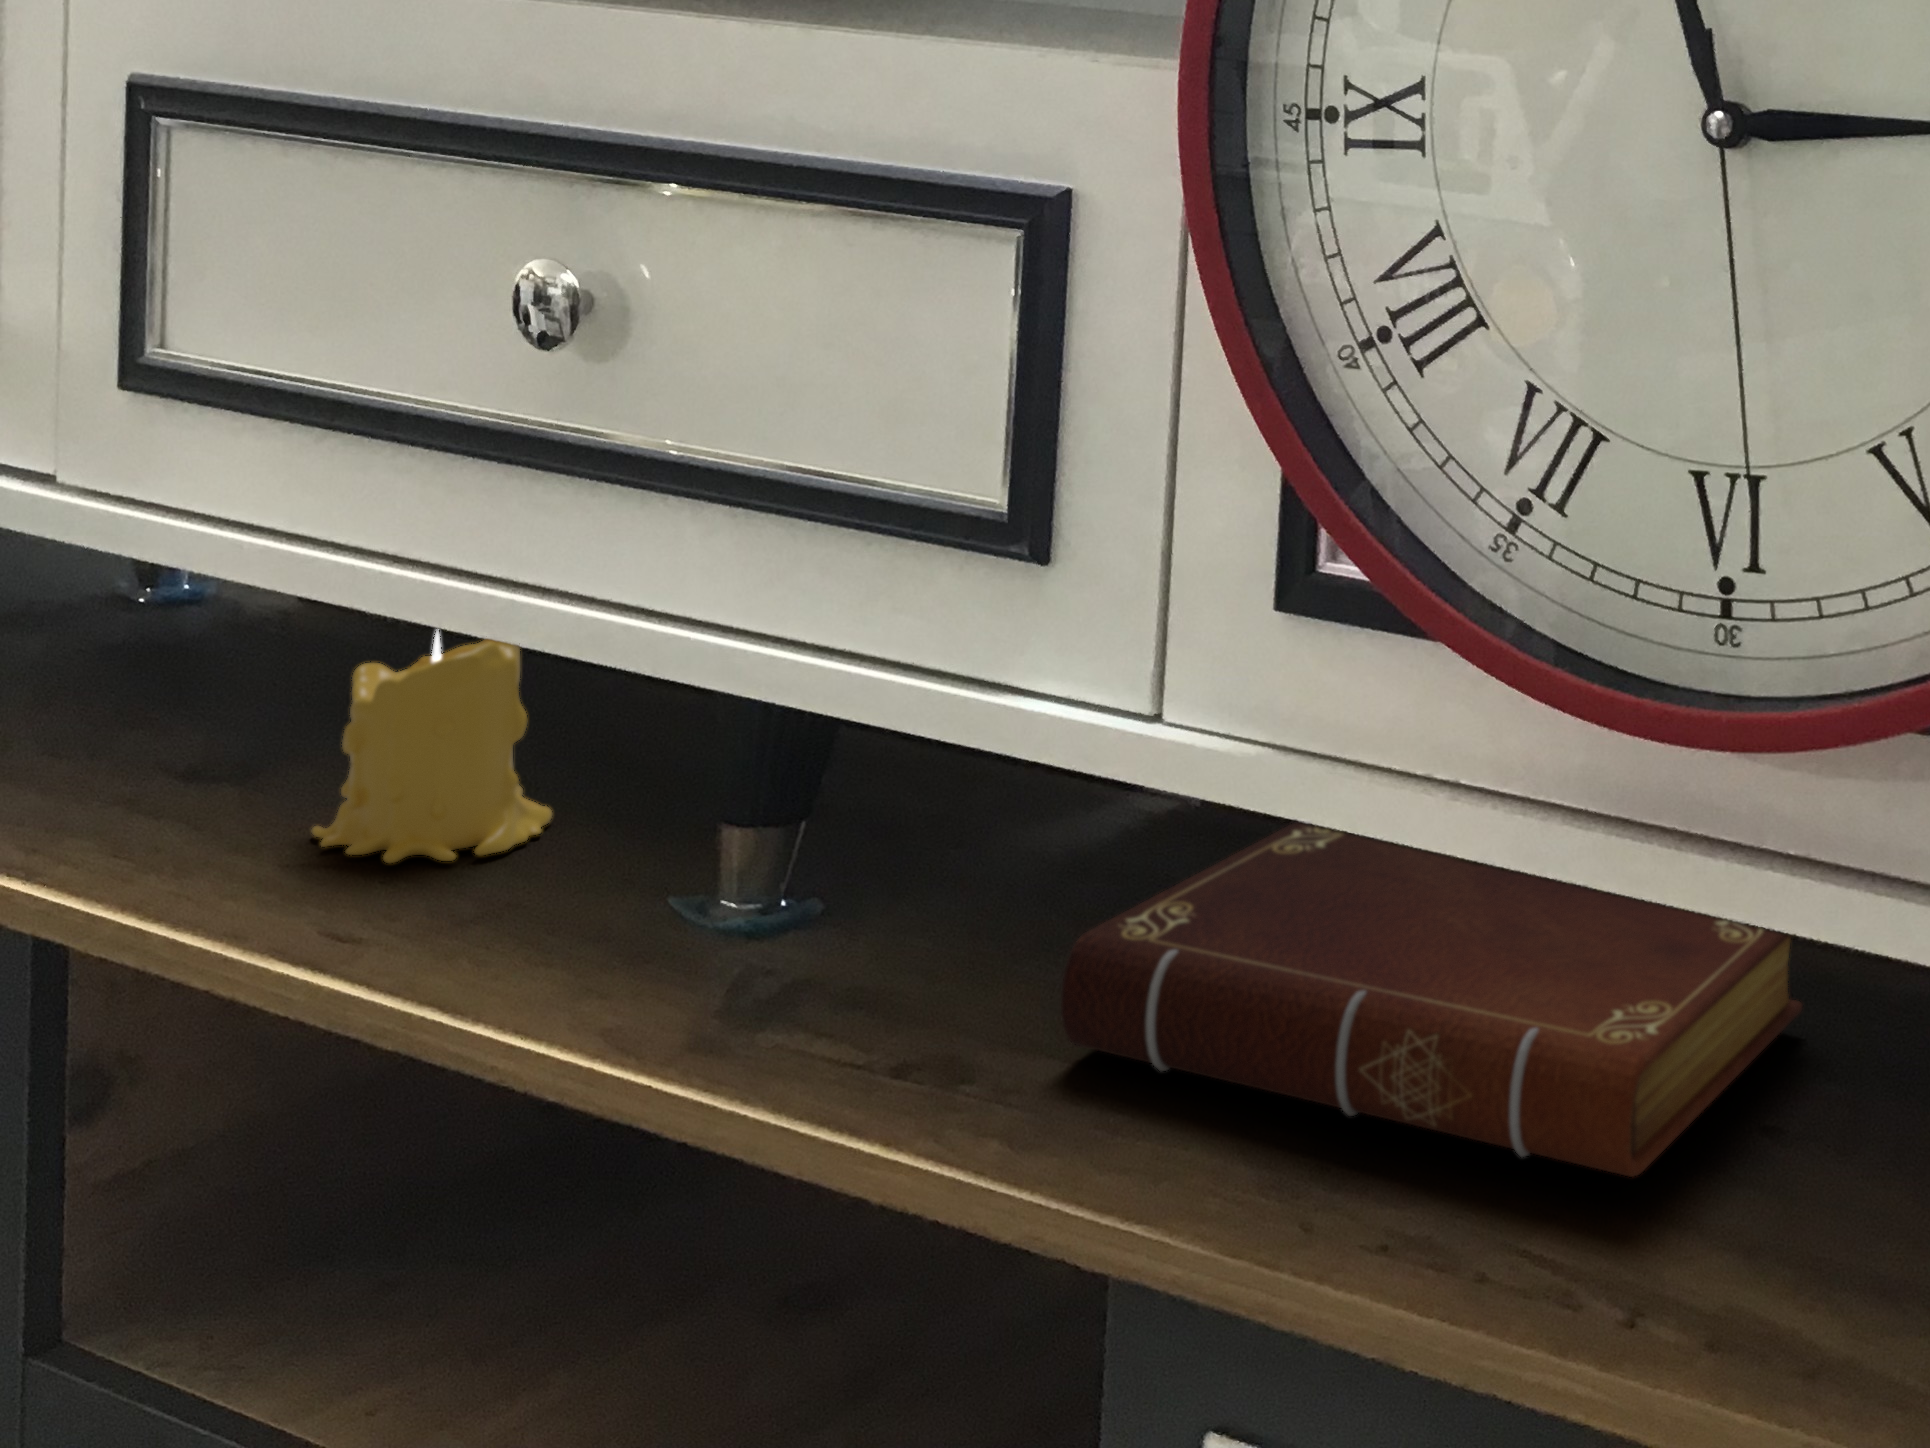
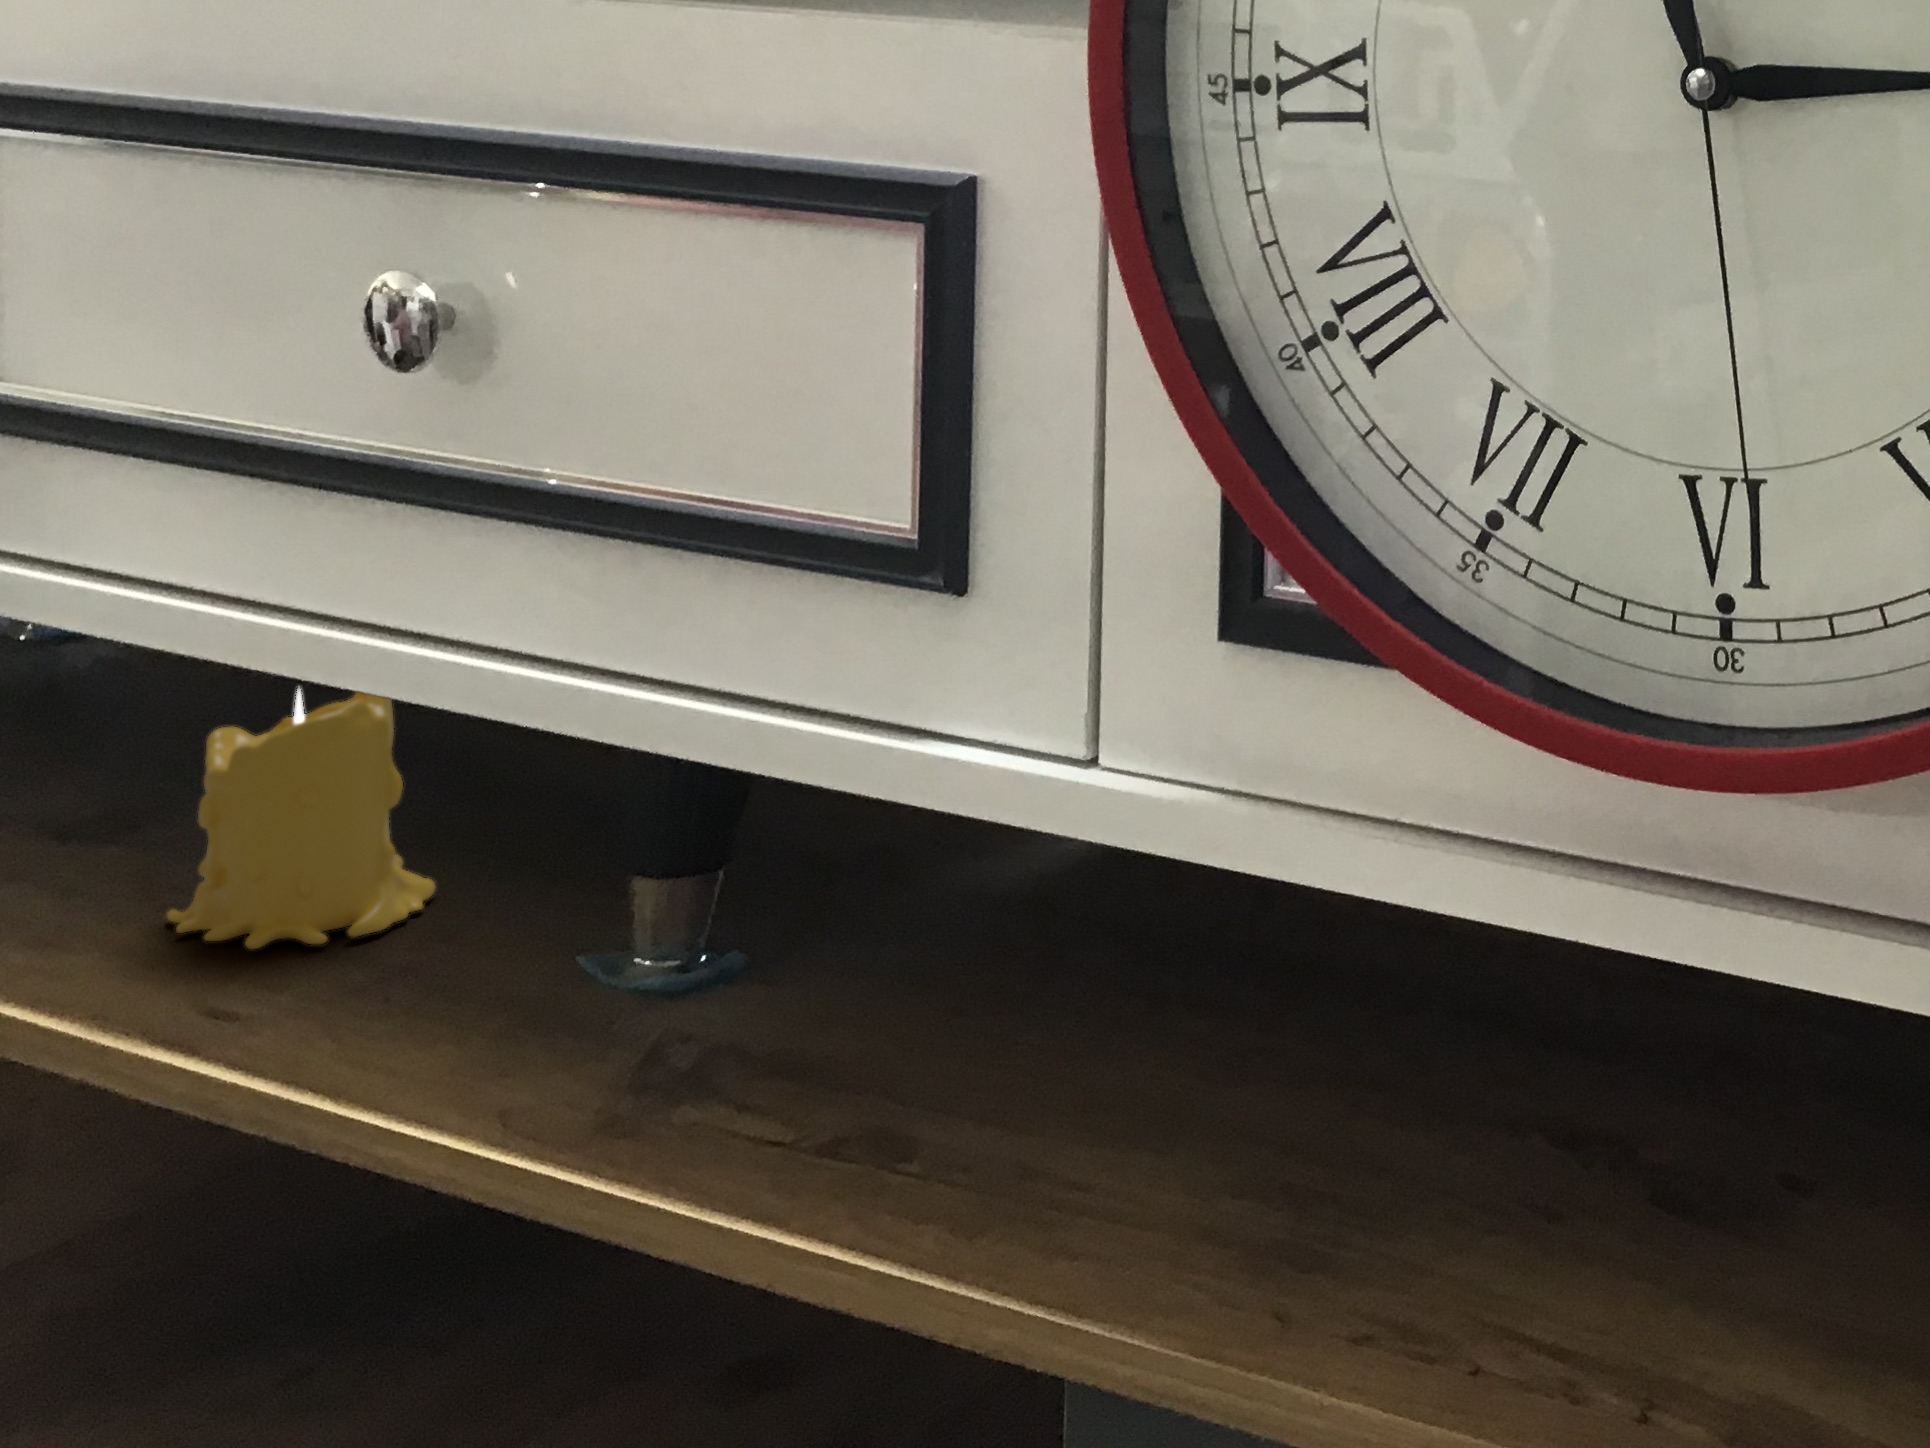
book: present [1061,823,1803,1177] -> none [998,864,1826,1264]

